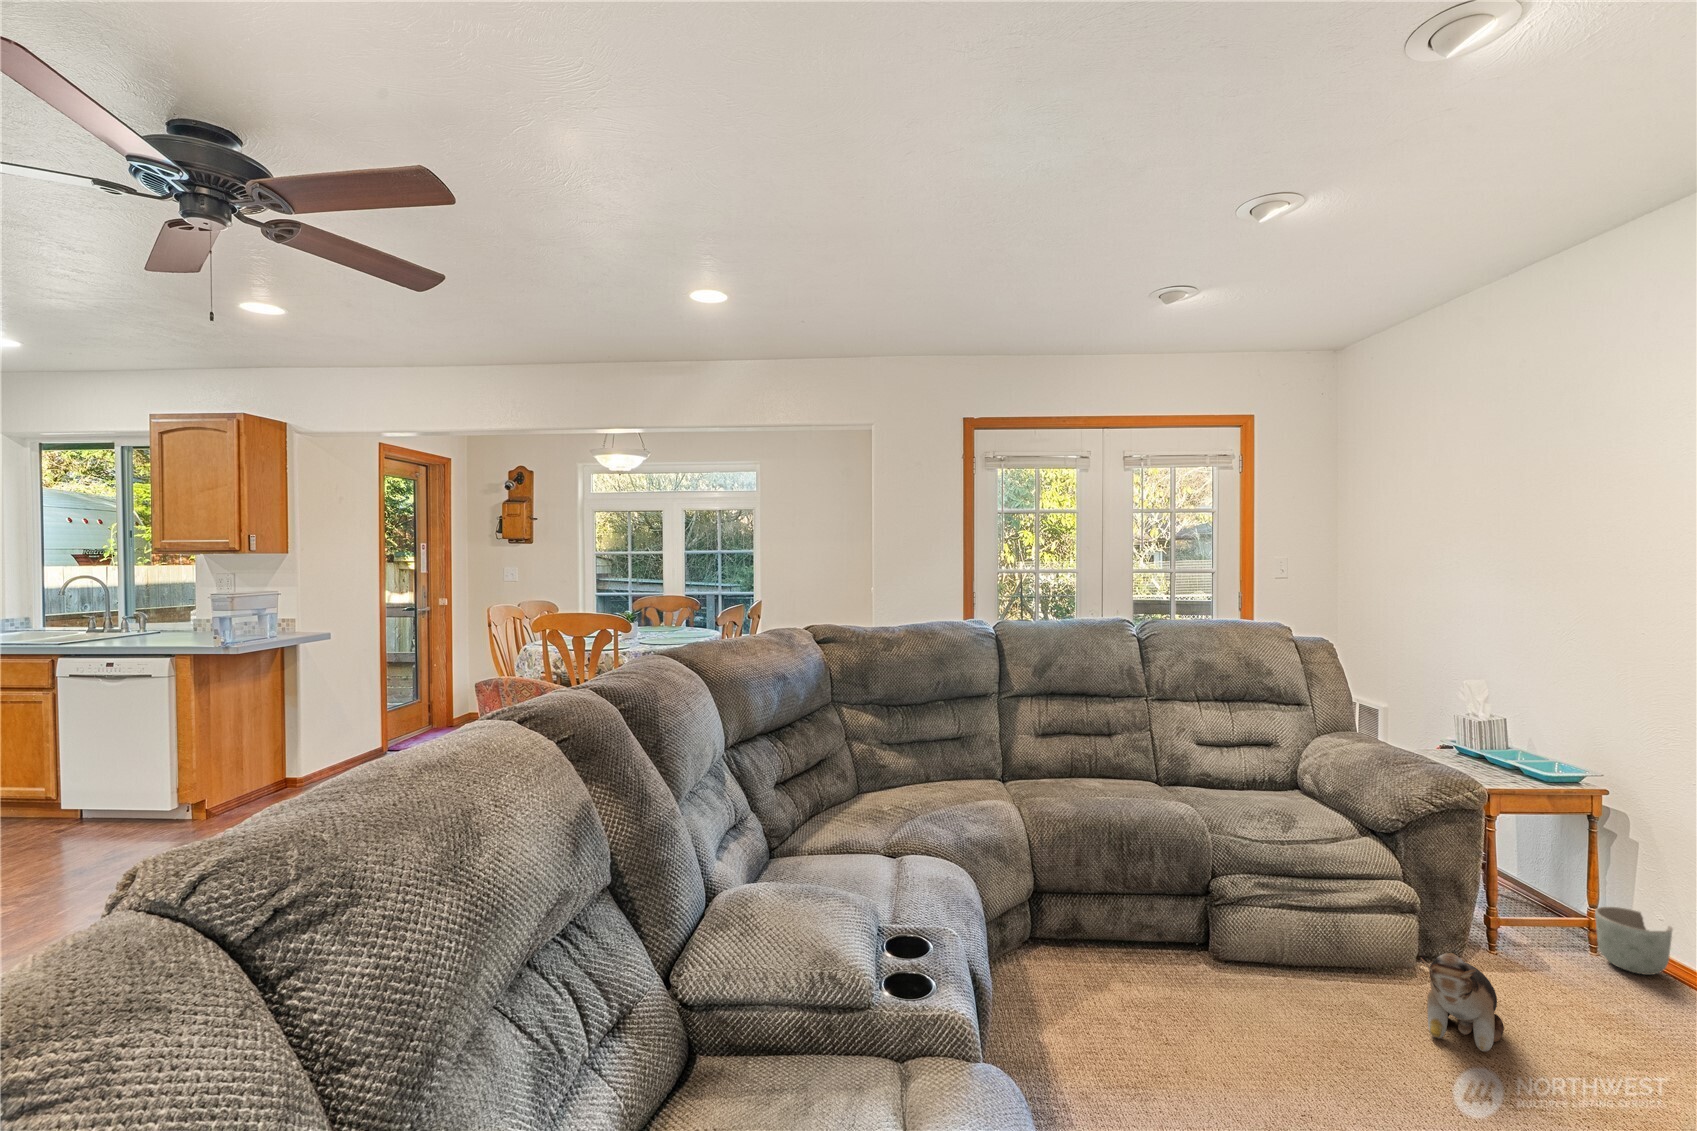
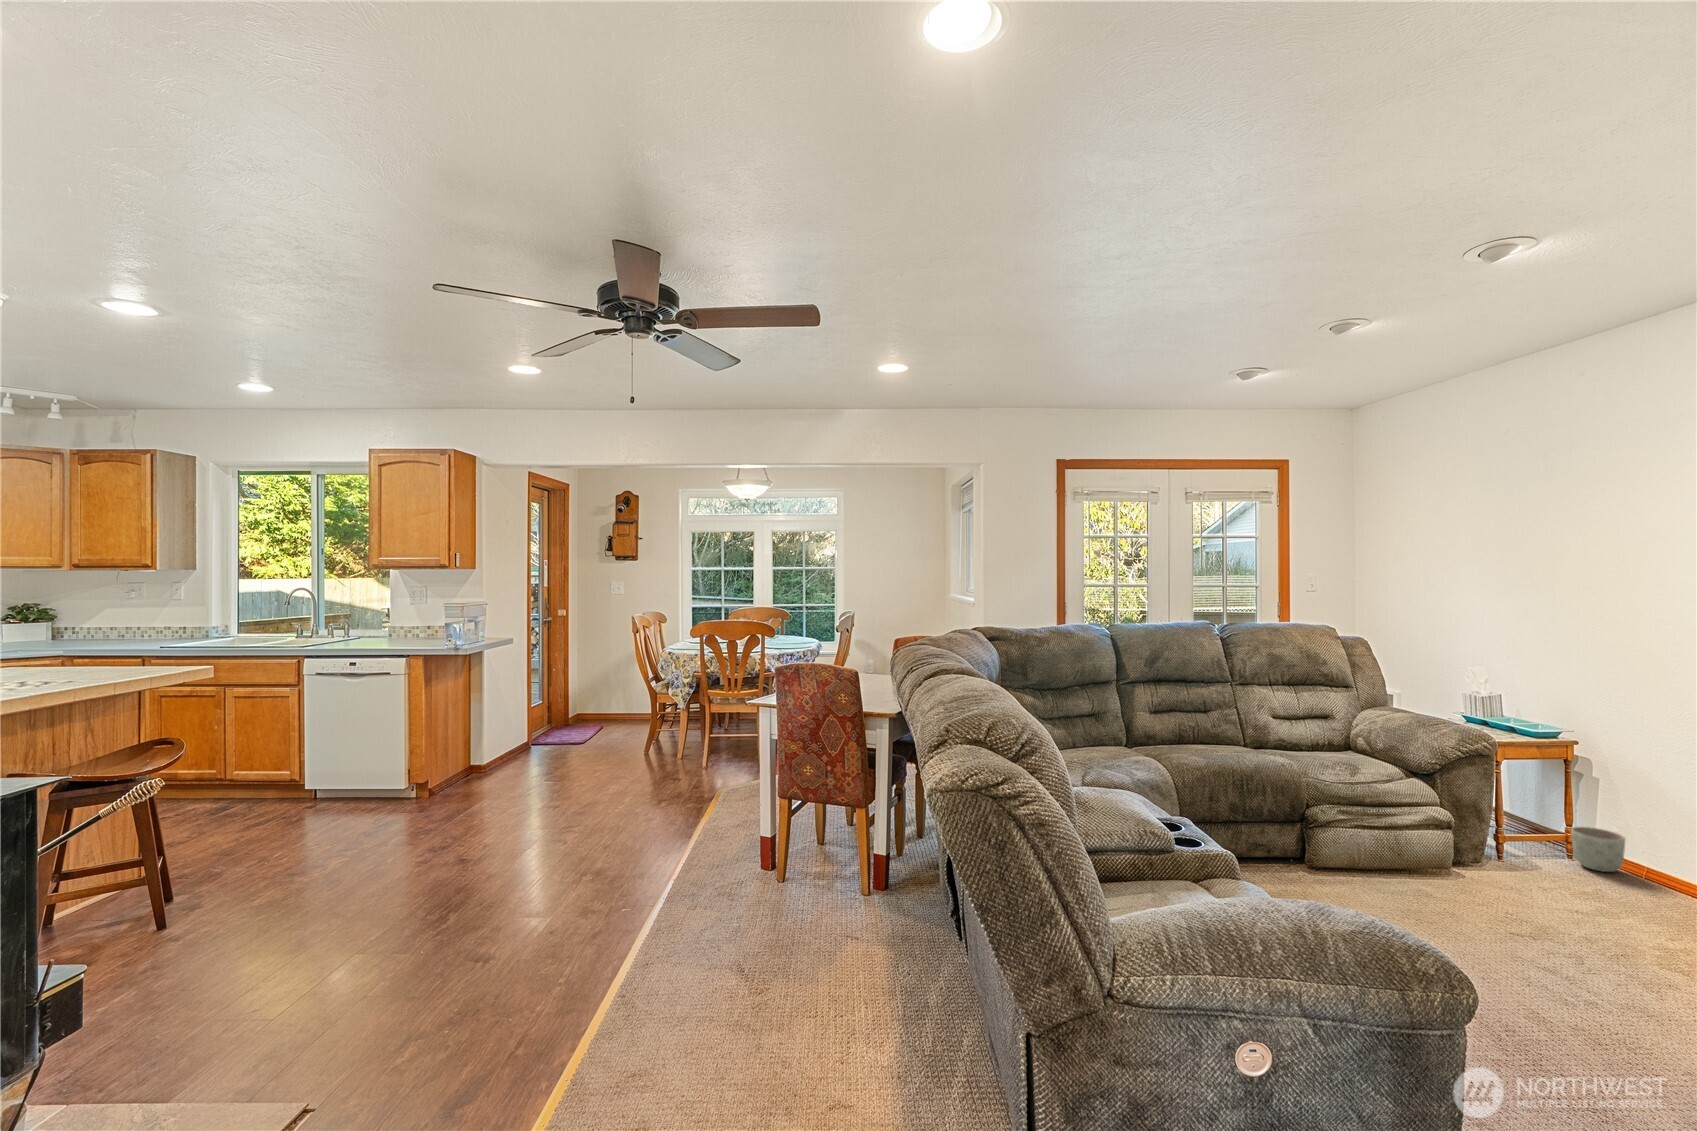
plush toy: present [1421,953,1504,1052] -> none [1464,847,1519,914]

